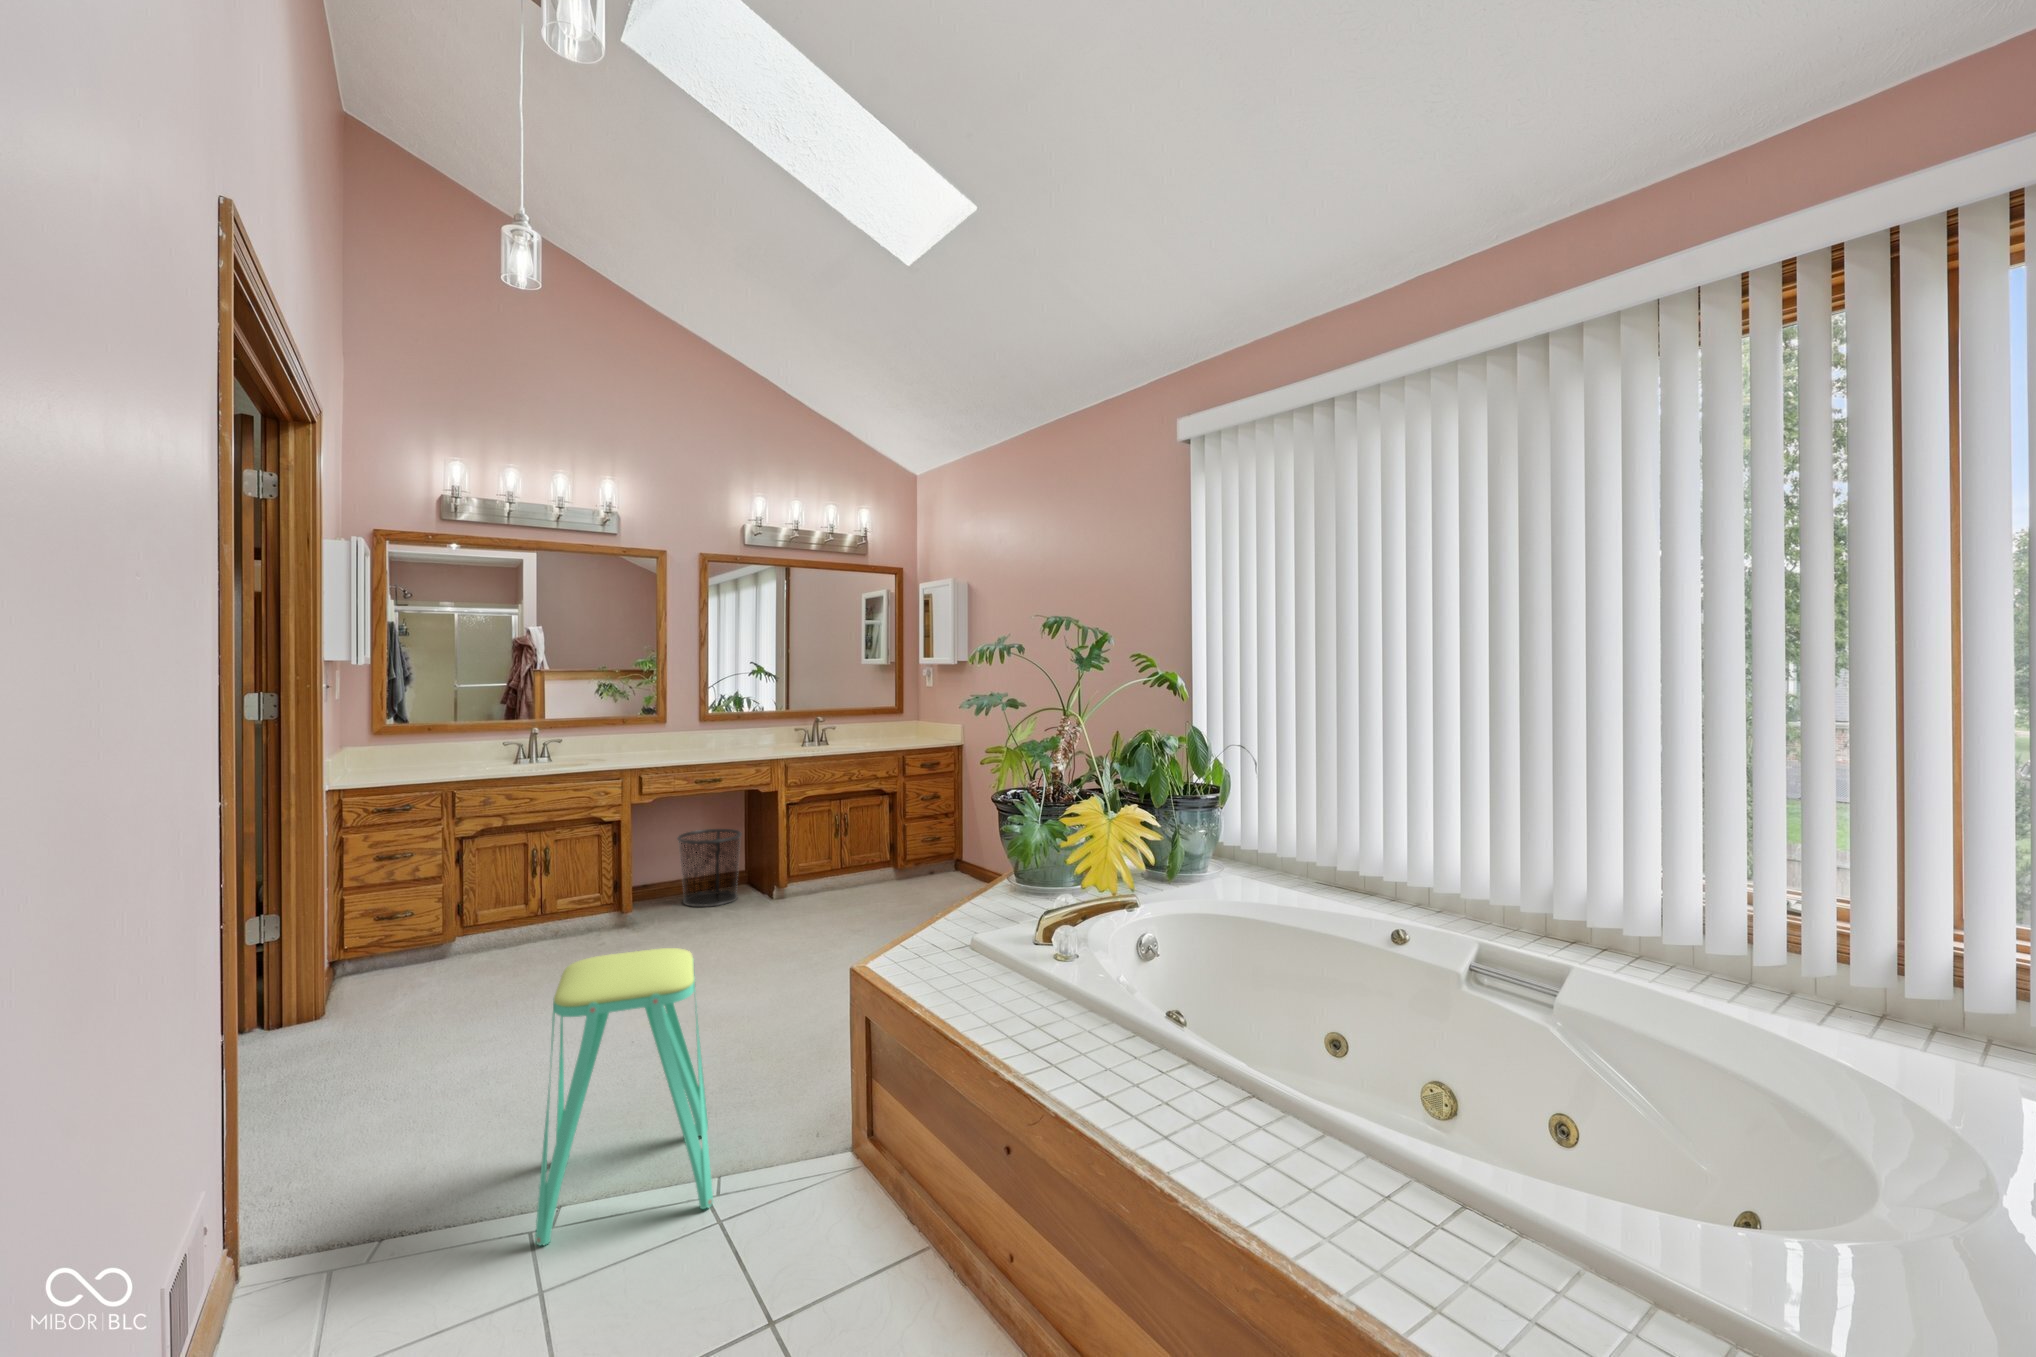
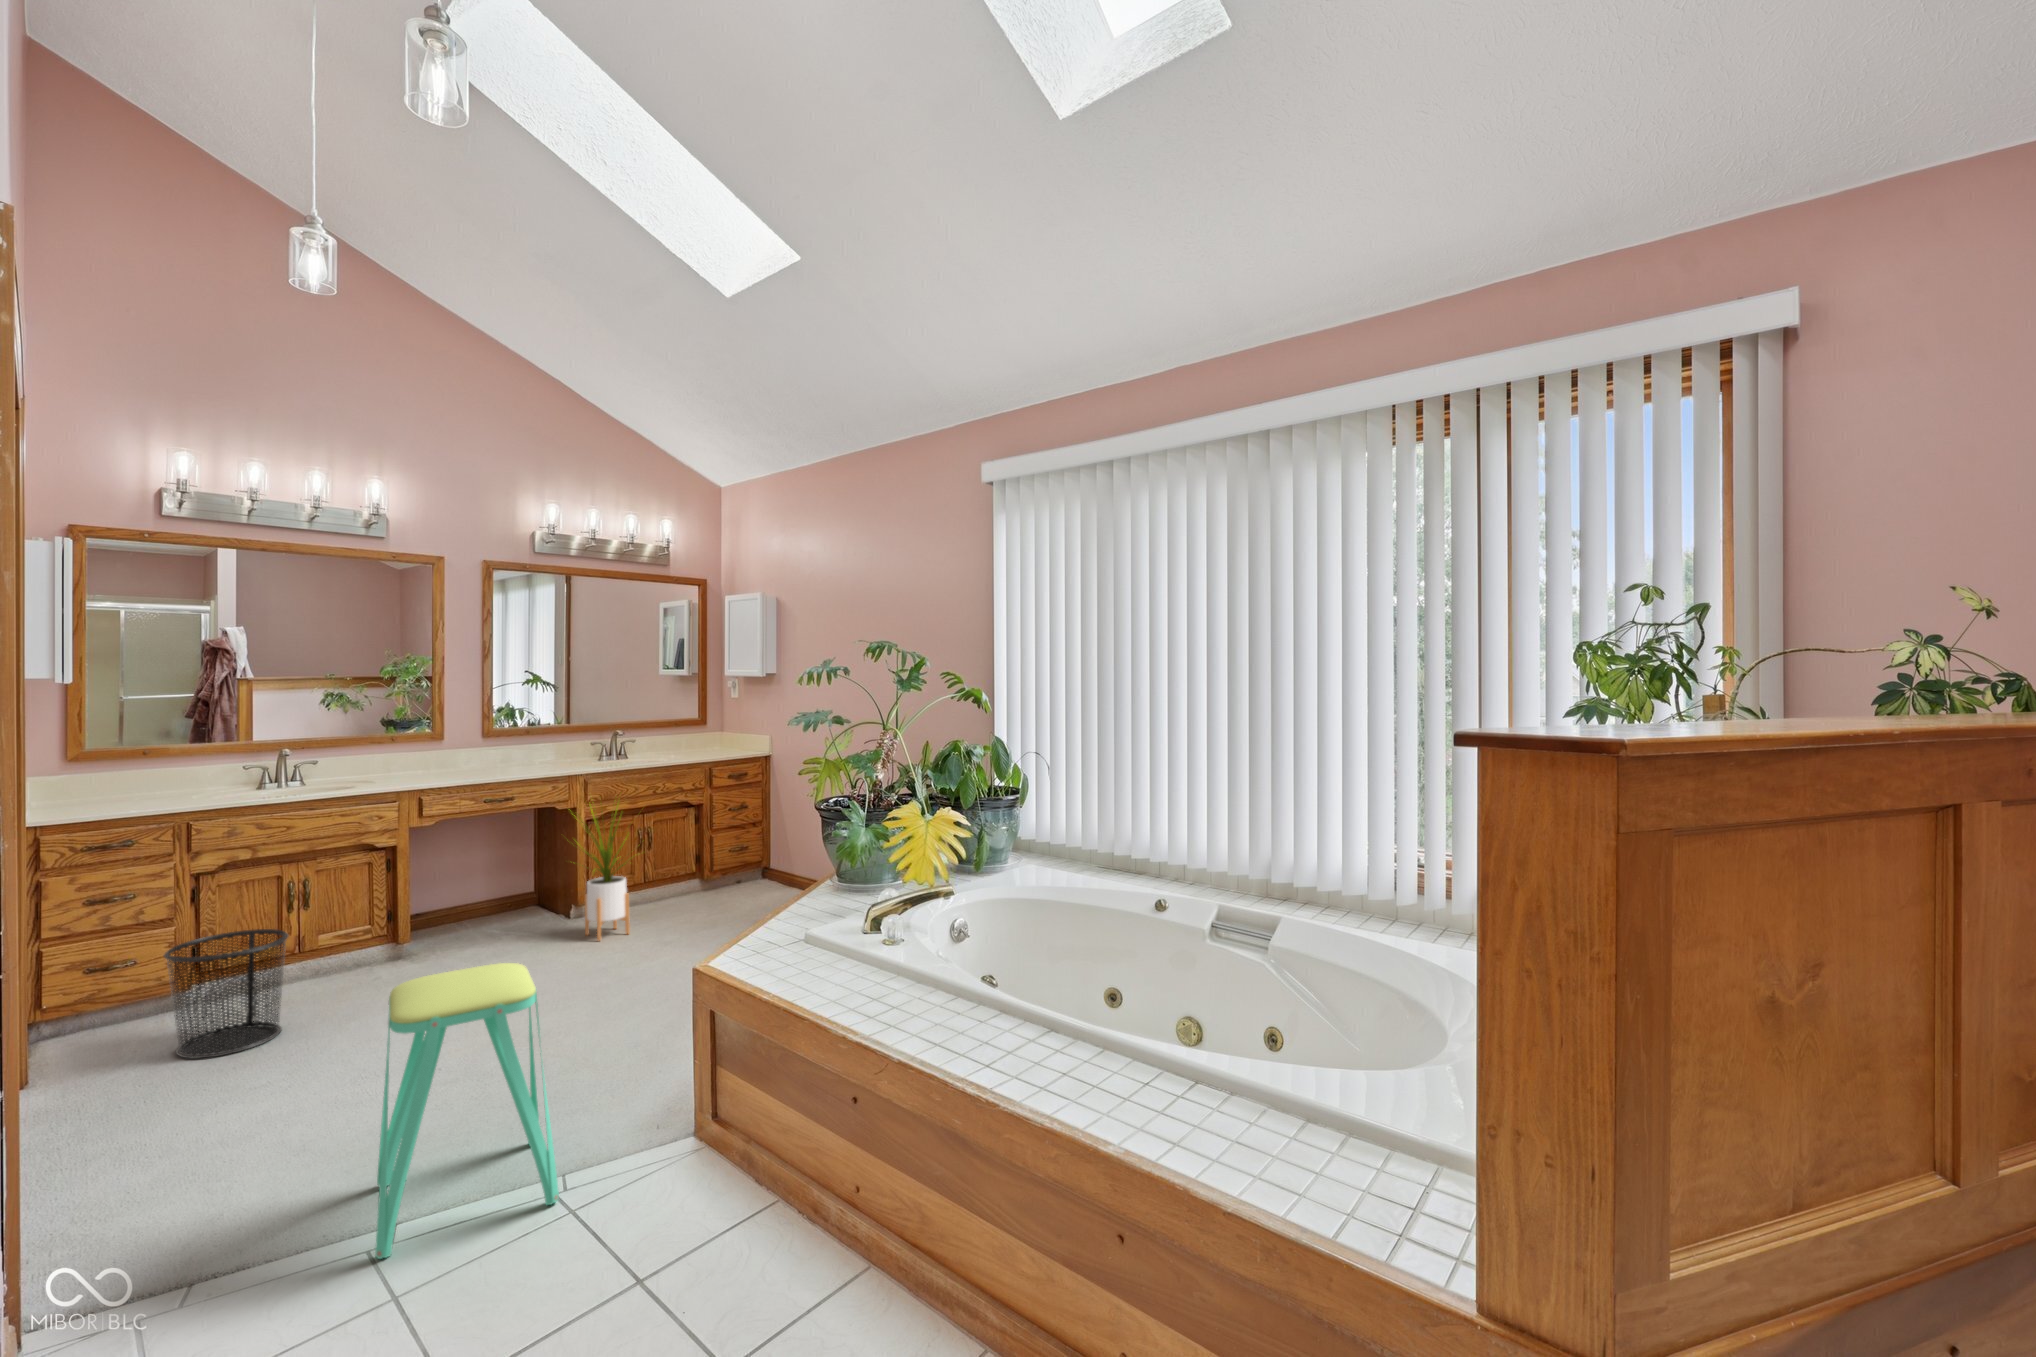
house plant: none [765,775,844,922] -> present [567,804,630,941]
waste bin: present [677,829,742,907] -> present [164,929,289,1059]

